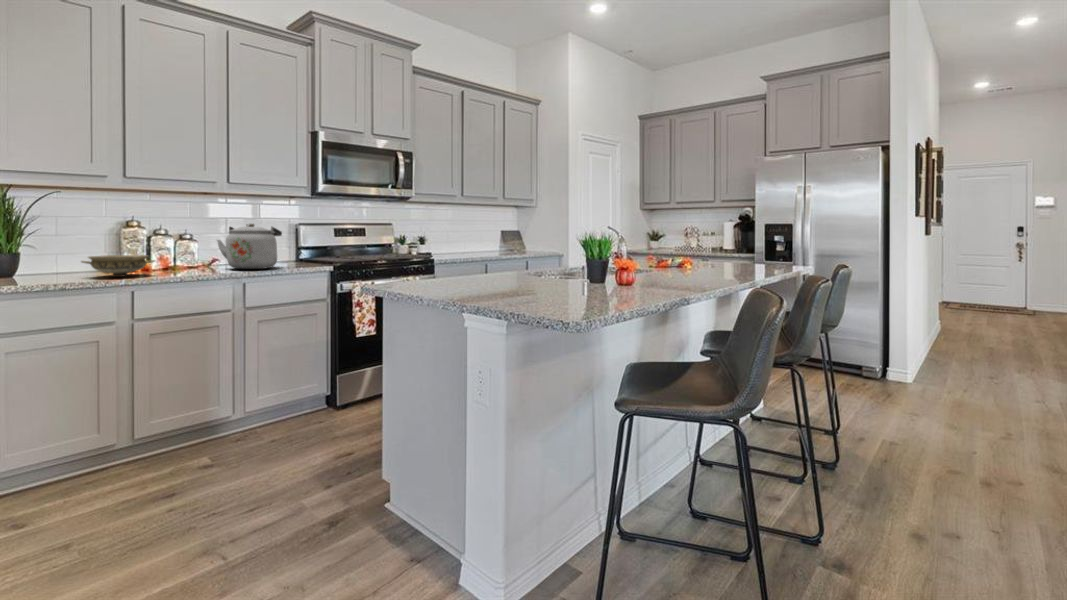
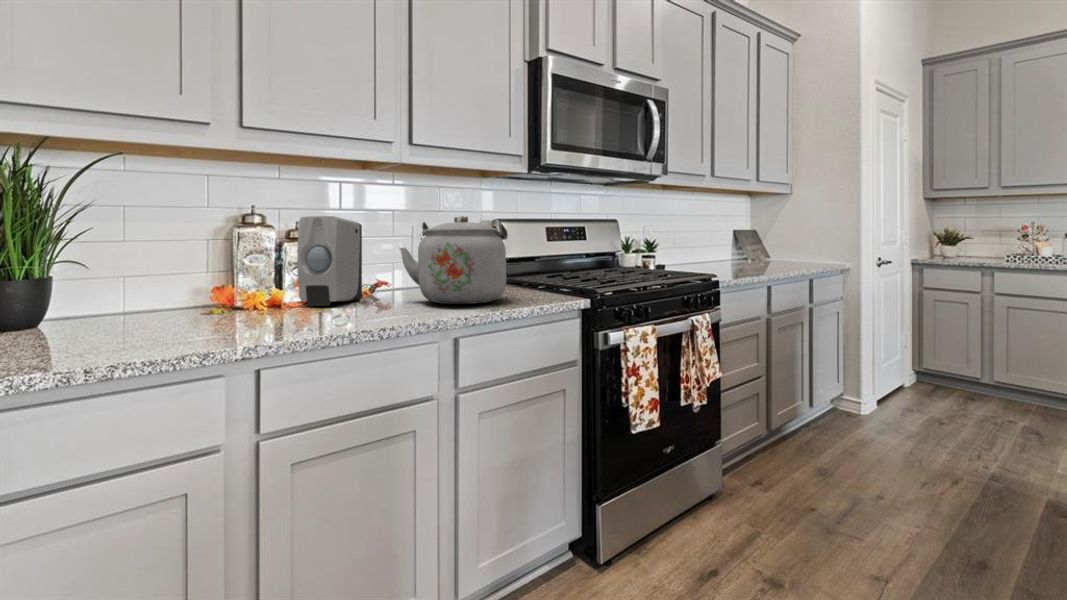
soap dispenser: none [157,223,198,270] -> present [297,216,362,306]
ceramic bowl: present [82,255,155,277] -> none [161,280,303,328]

